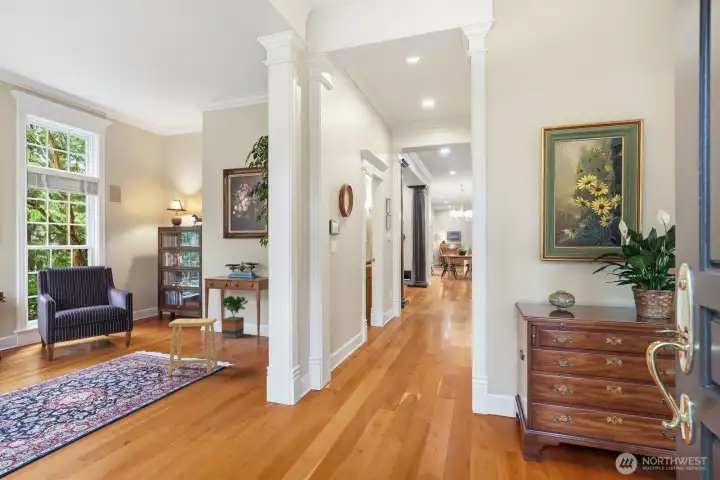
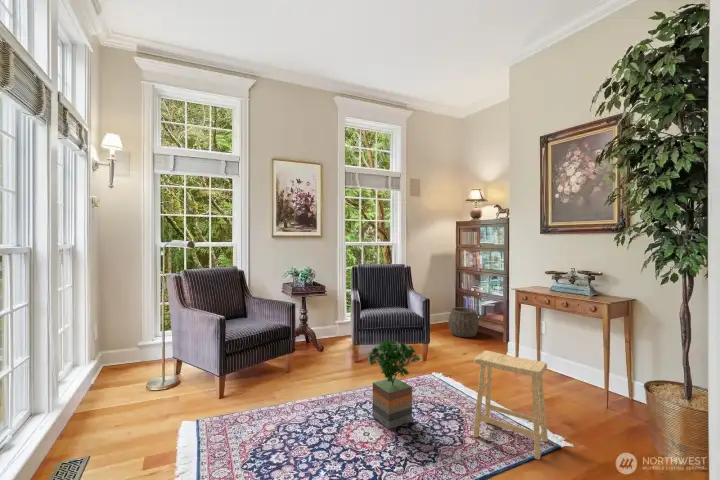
potted tree: present [222,296,248,338] -> present [368,340,421,429]
woven basket: none [150,301,179,326] -> present [448,307,479,337]

